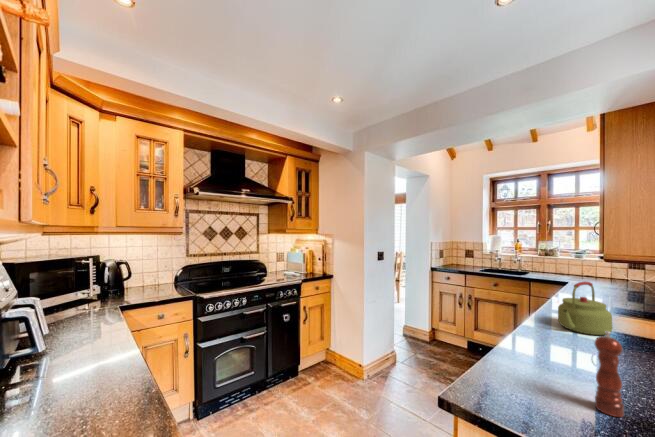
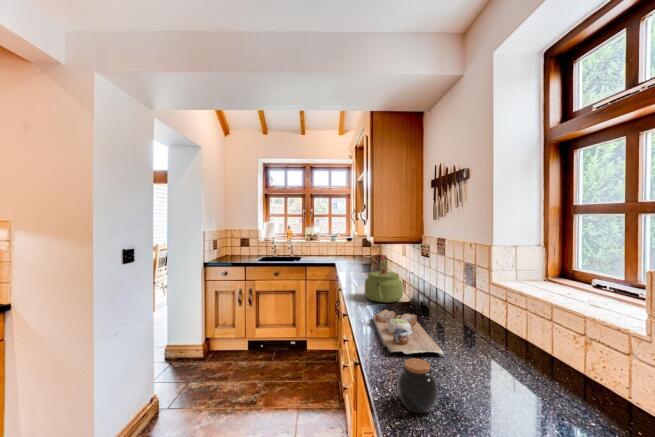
pepper mill: present [595,331,624,417] -> none [467,292,490,374]
cutting board: none [517,336,593,389] -> present [373,309,444,356]
jar: none [481,362,516,405] -> present [398,359,438,413]

